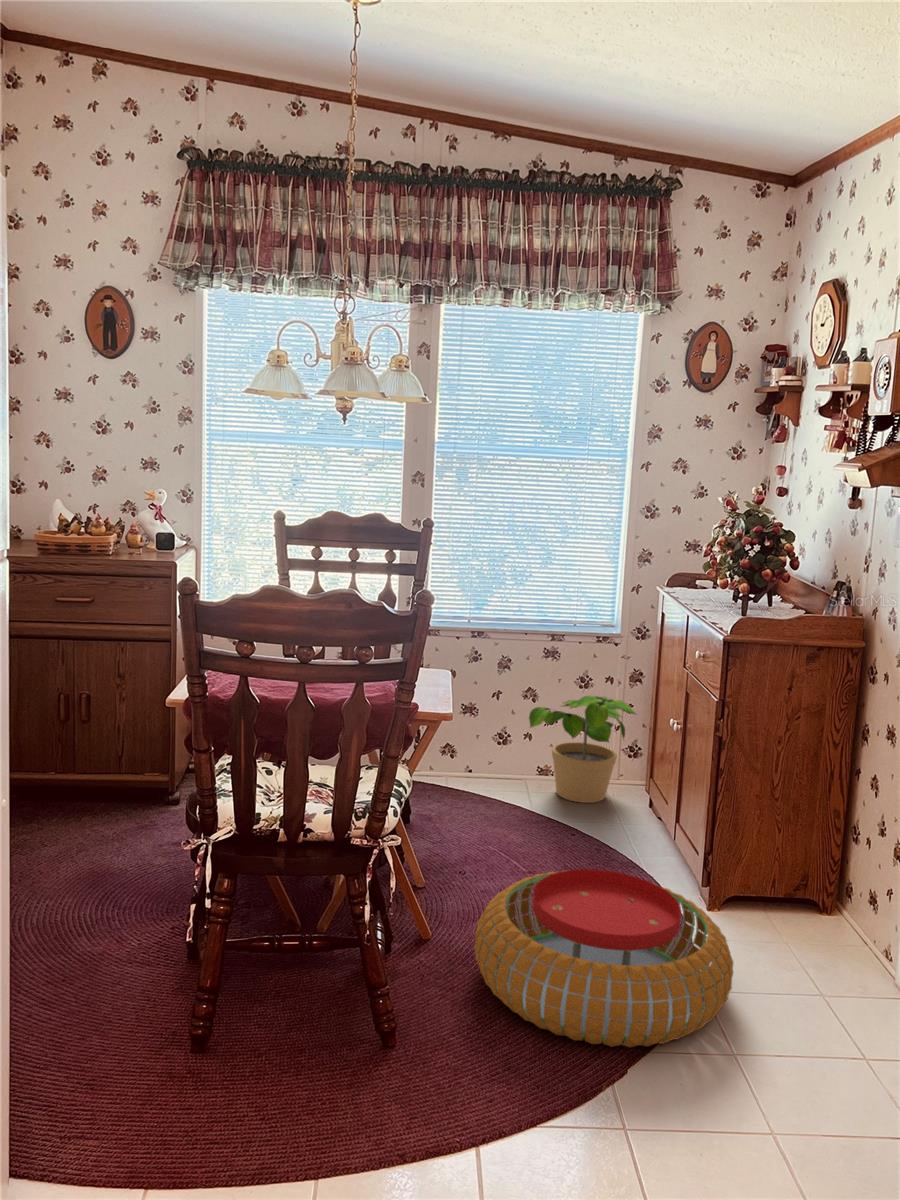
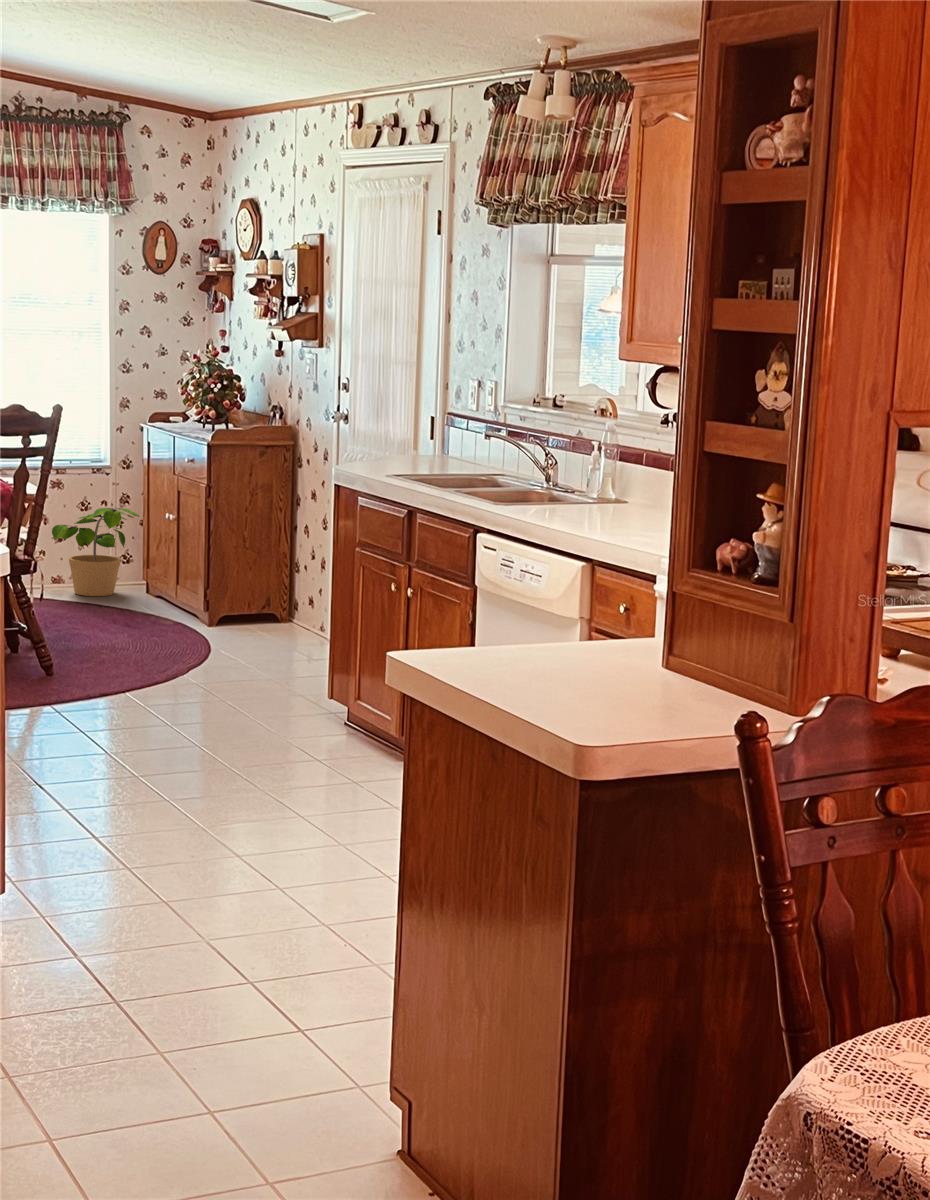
pouf: present [474,869,733,1047] -> none [84,588,241,663]

